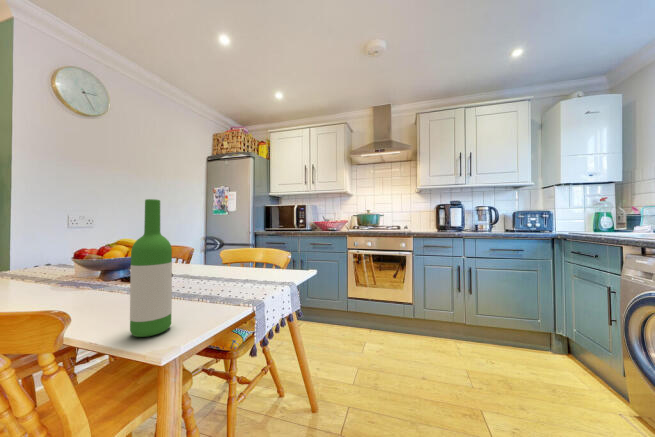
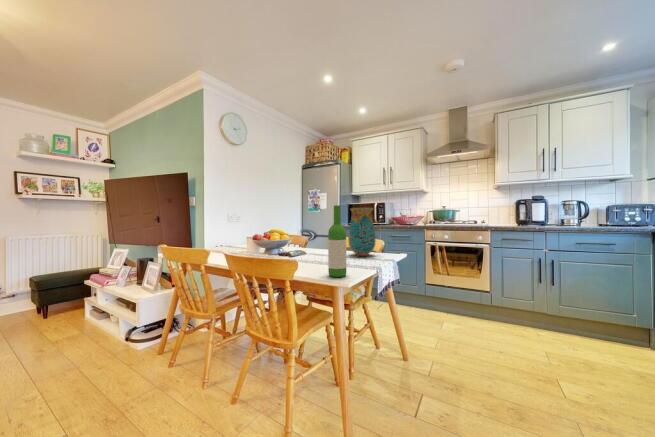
vase: none [226,208,266,279] -> present [348,208,375,256]

